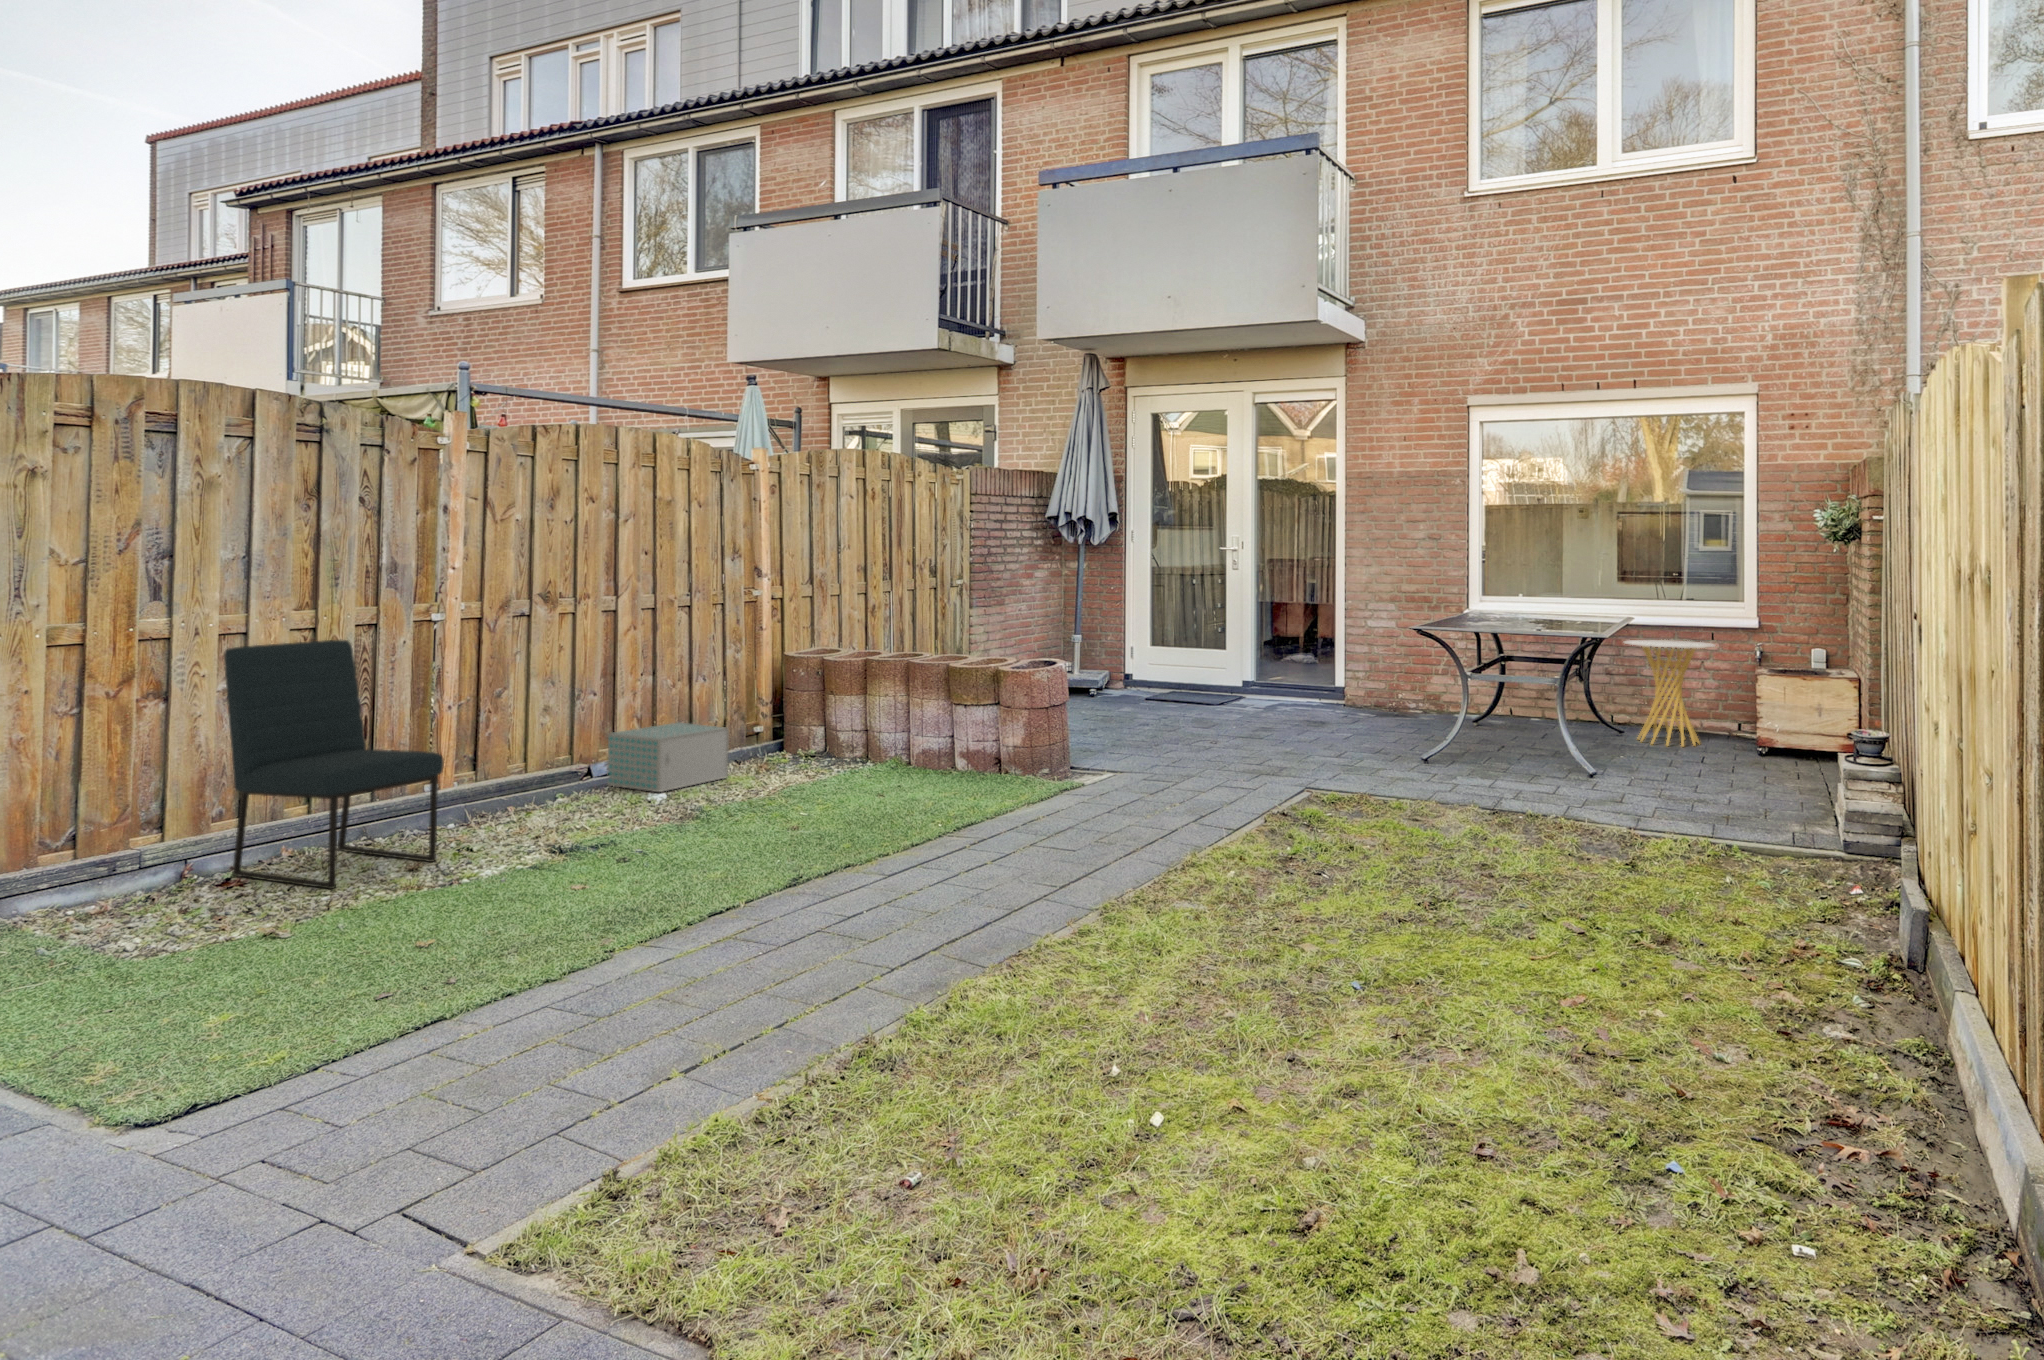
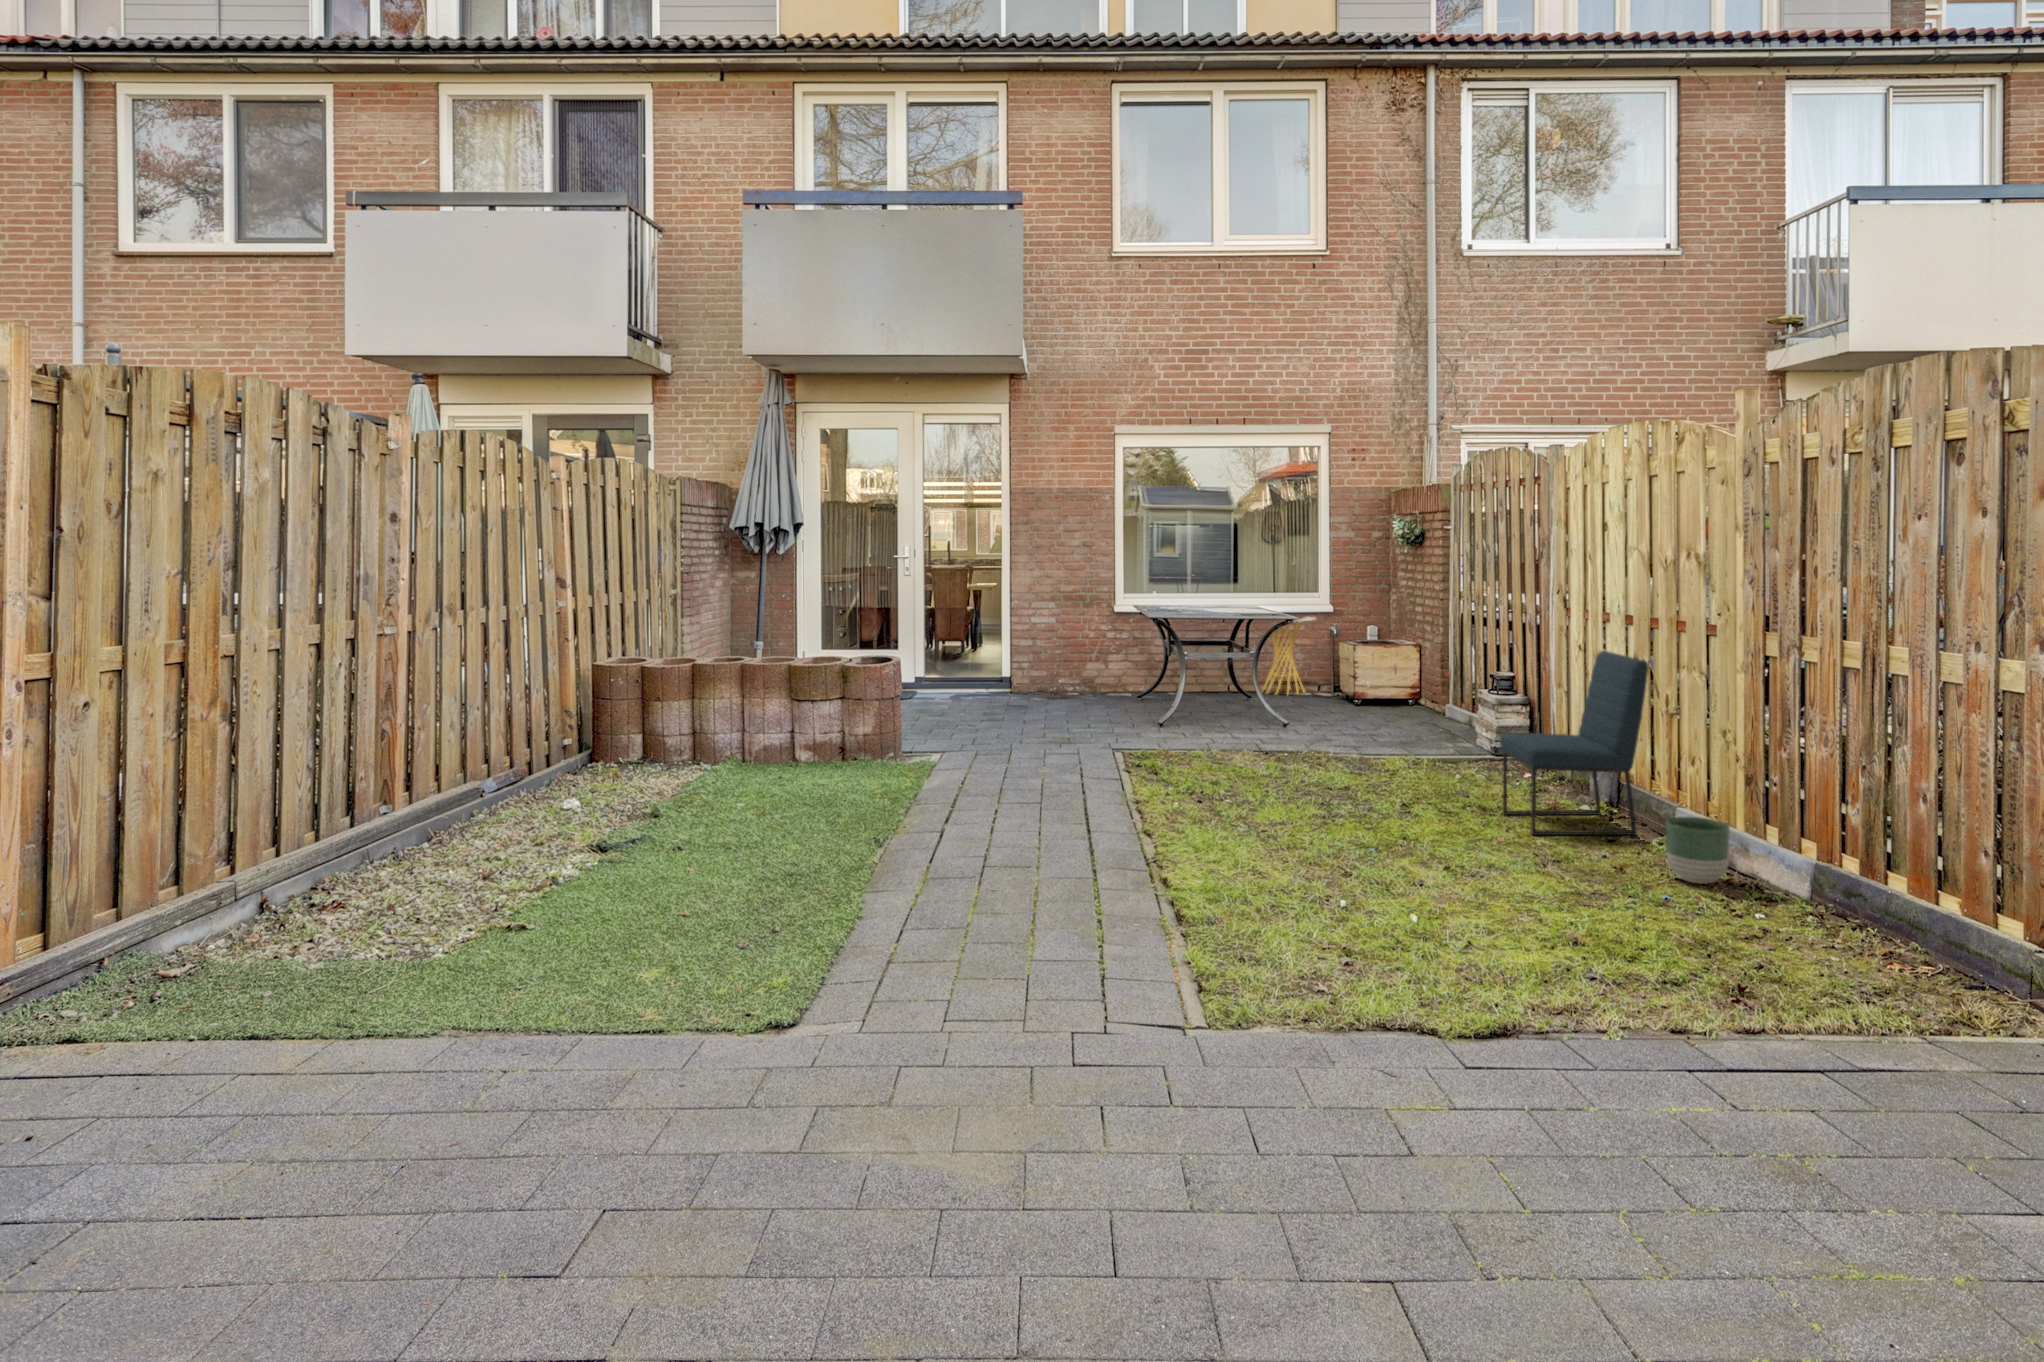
chair: present [224,640,444,889] -> present [1500,651,1648,835]
storage box: present [607,723,729,792] -> none [506,743,610,809]
planter: none [1856,998,1984,1140] -> present [1666,817,1730,884]

